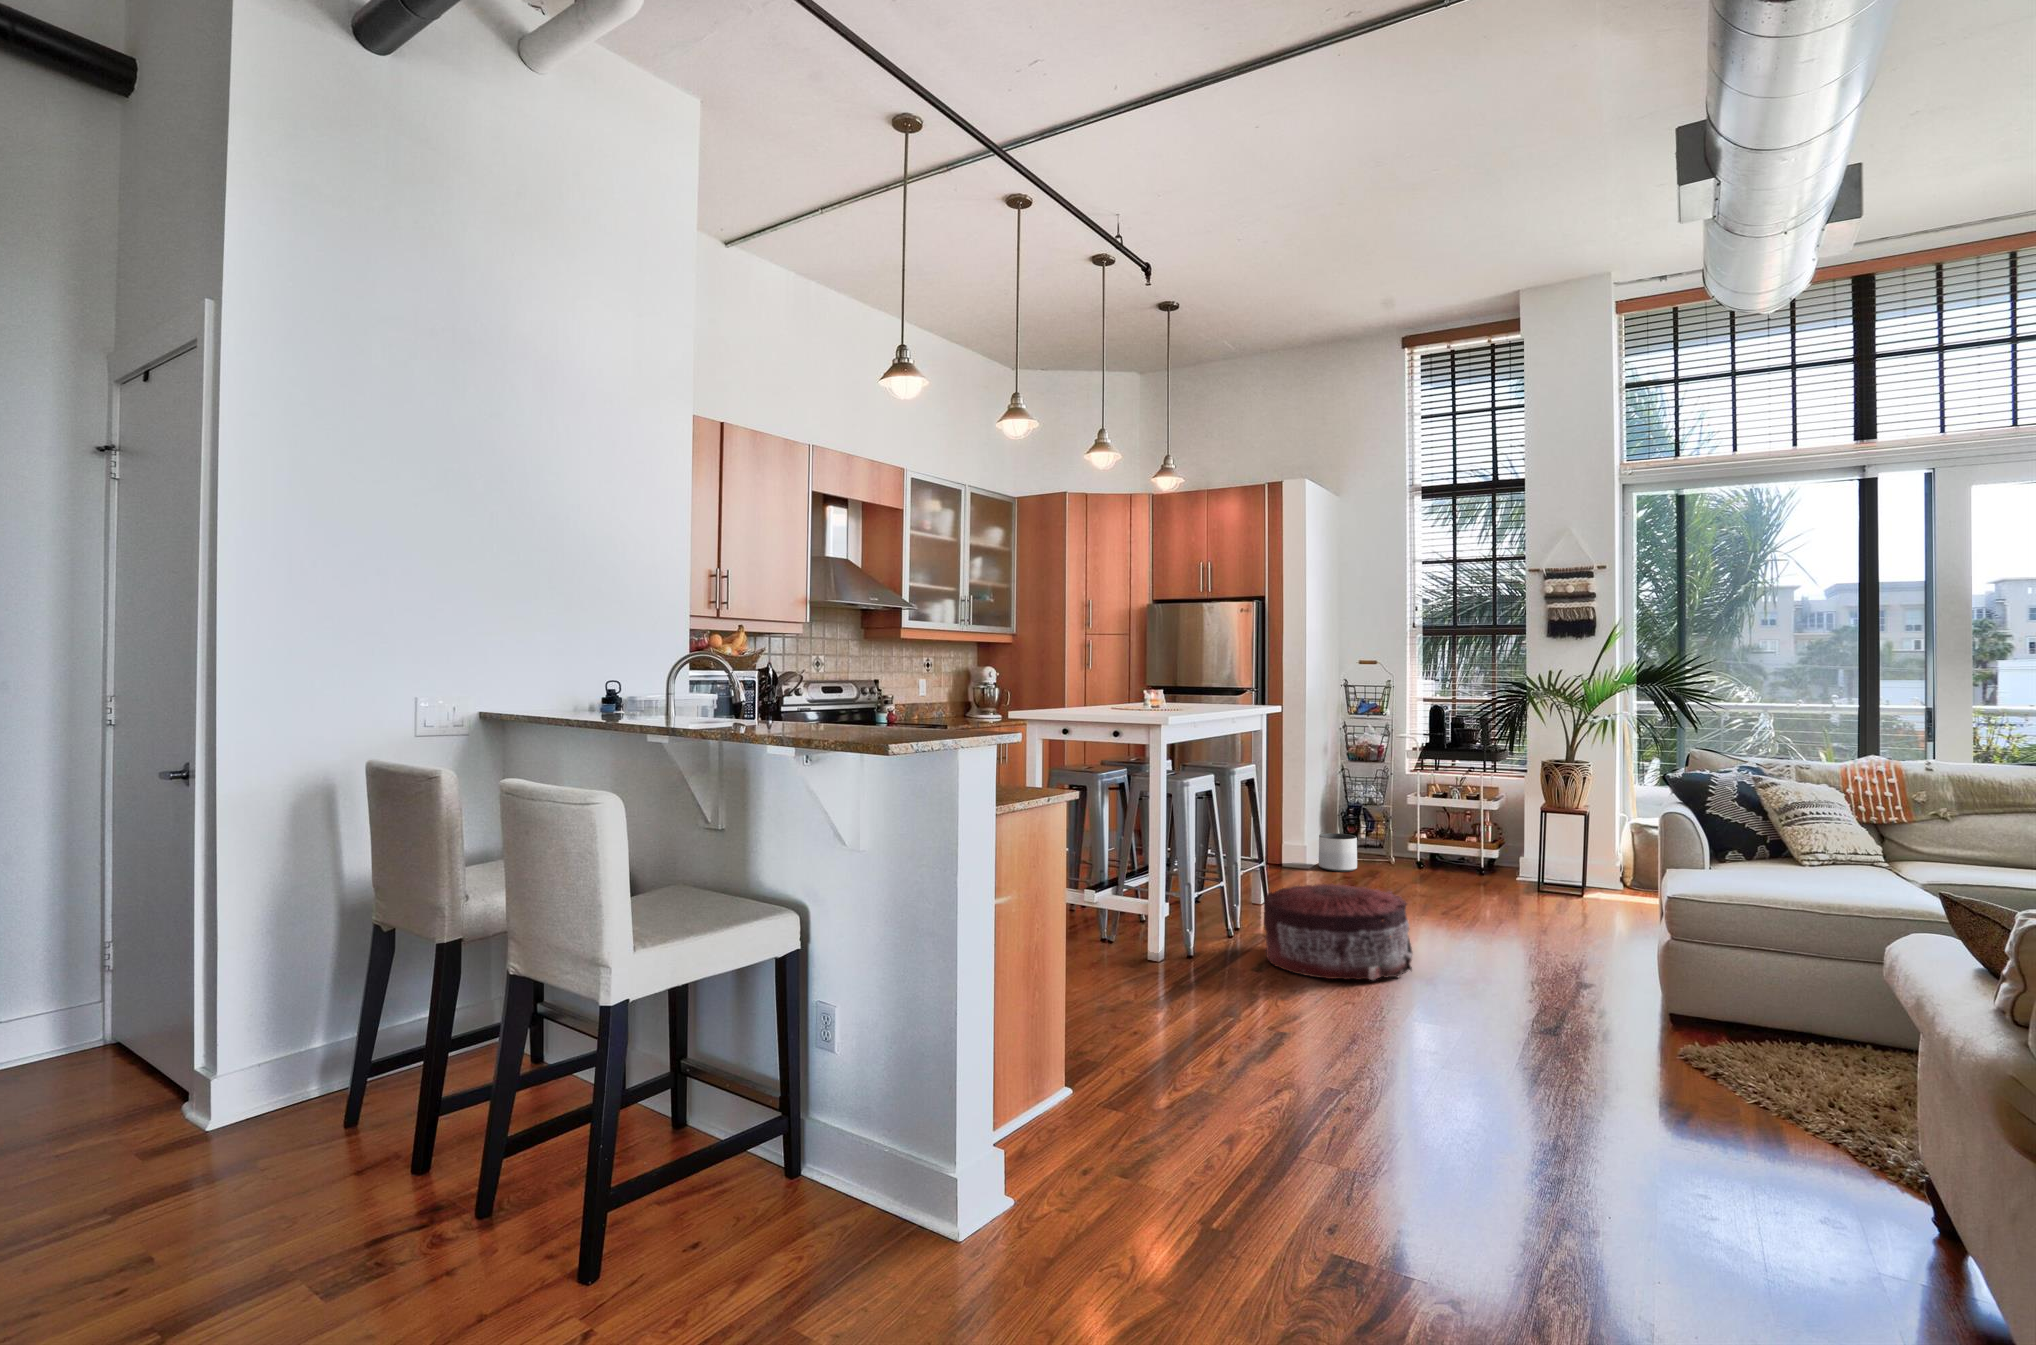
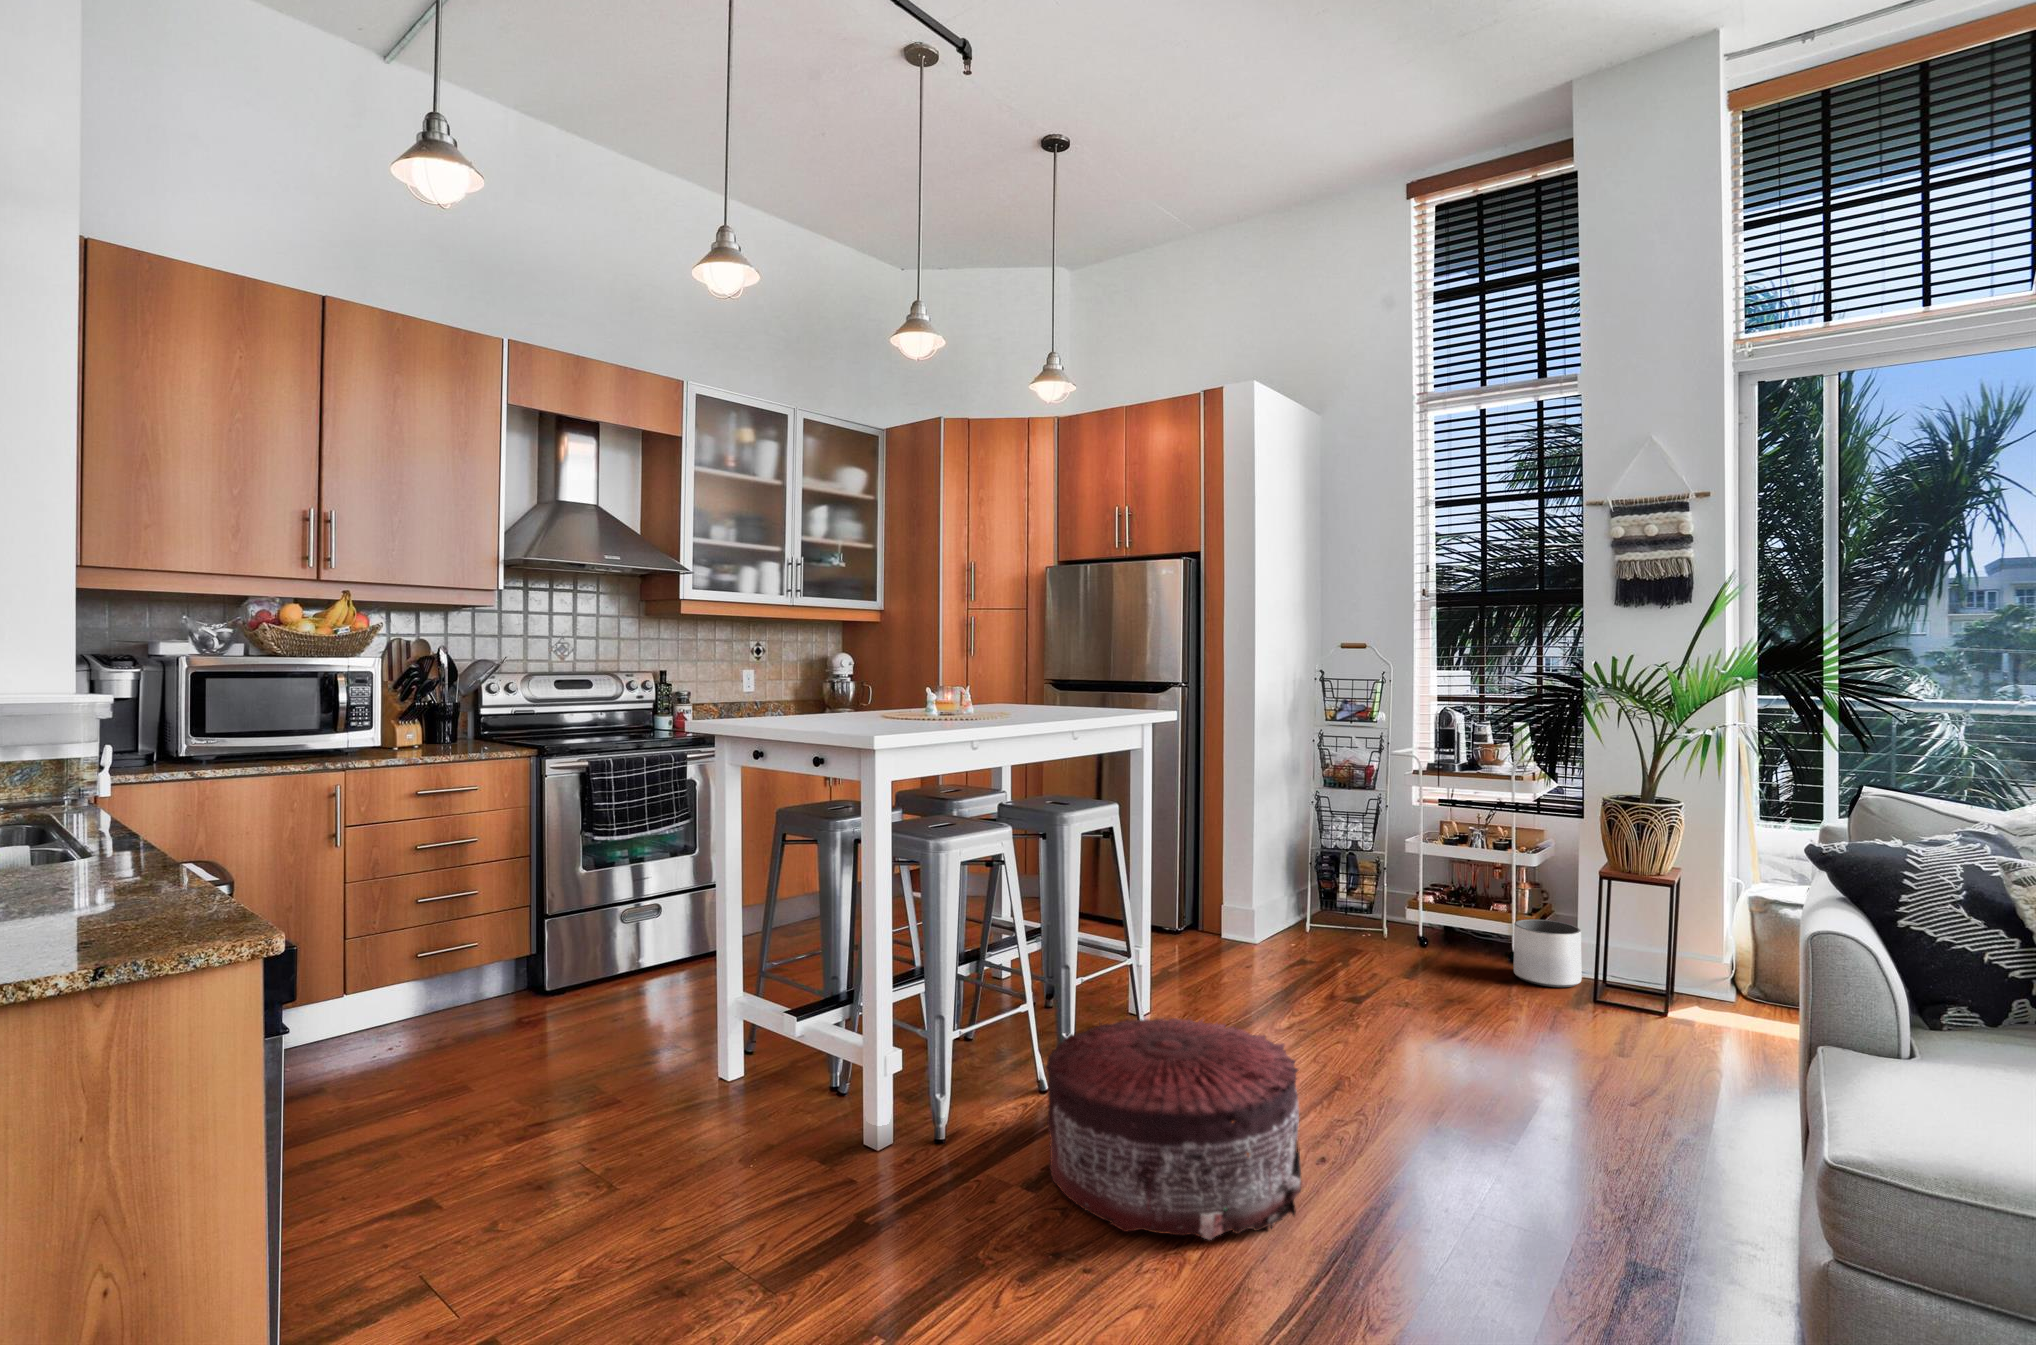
planter: present [1319,833,1357,872] -> present [1514,919,1582,987]

